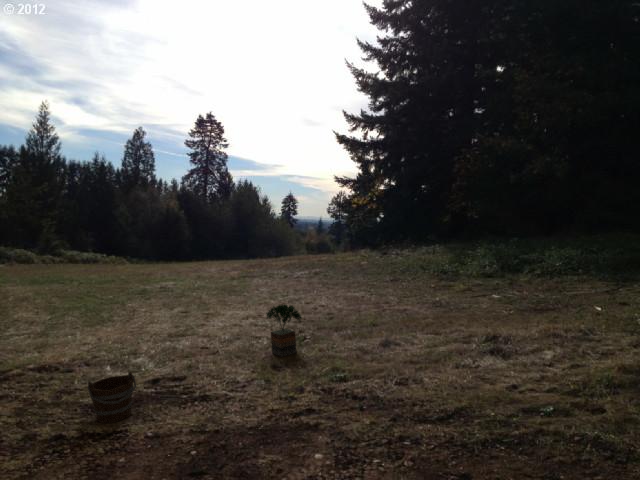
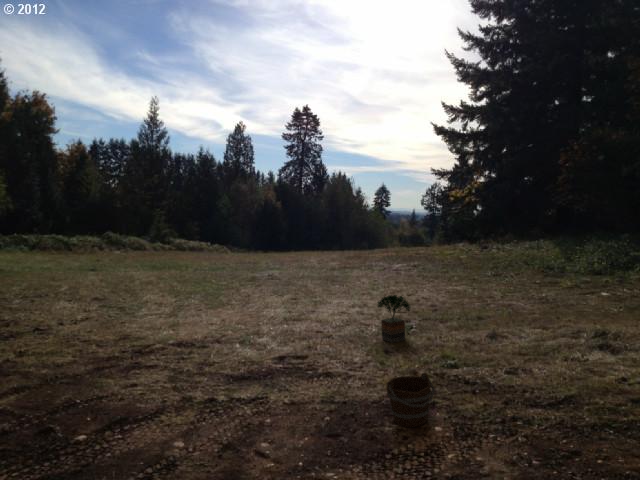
bucket: present [87,372,137,423] -> present [386,373,435,427]

